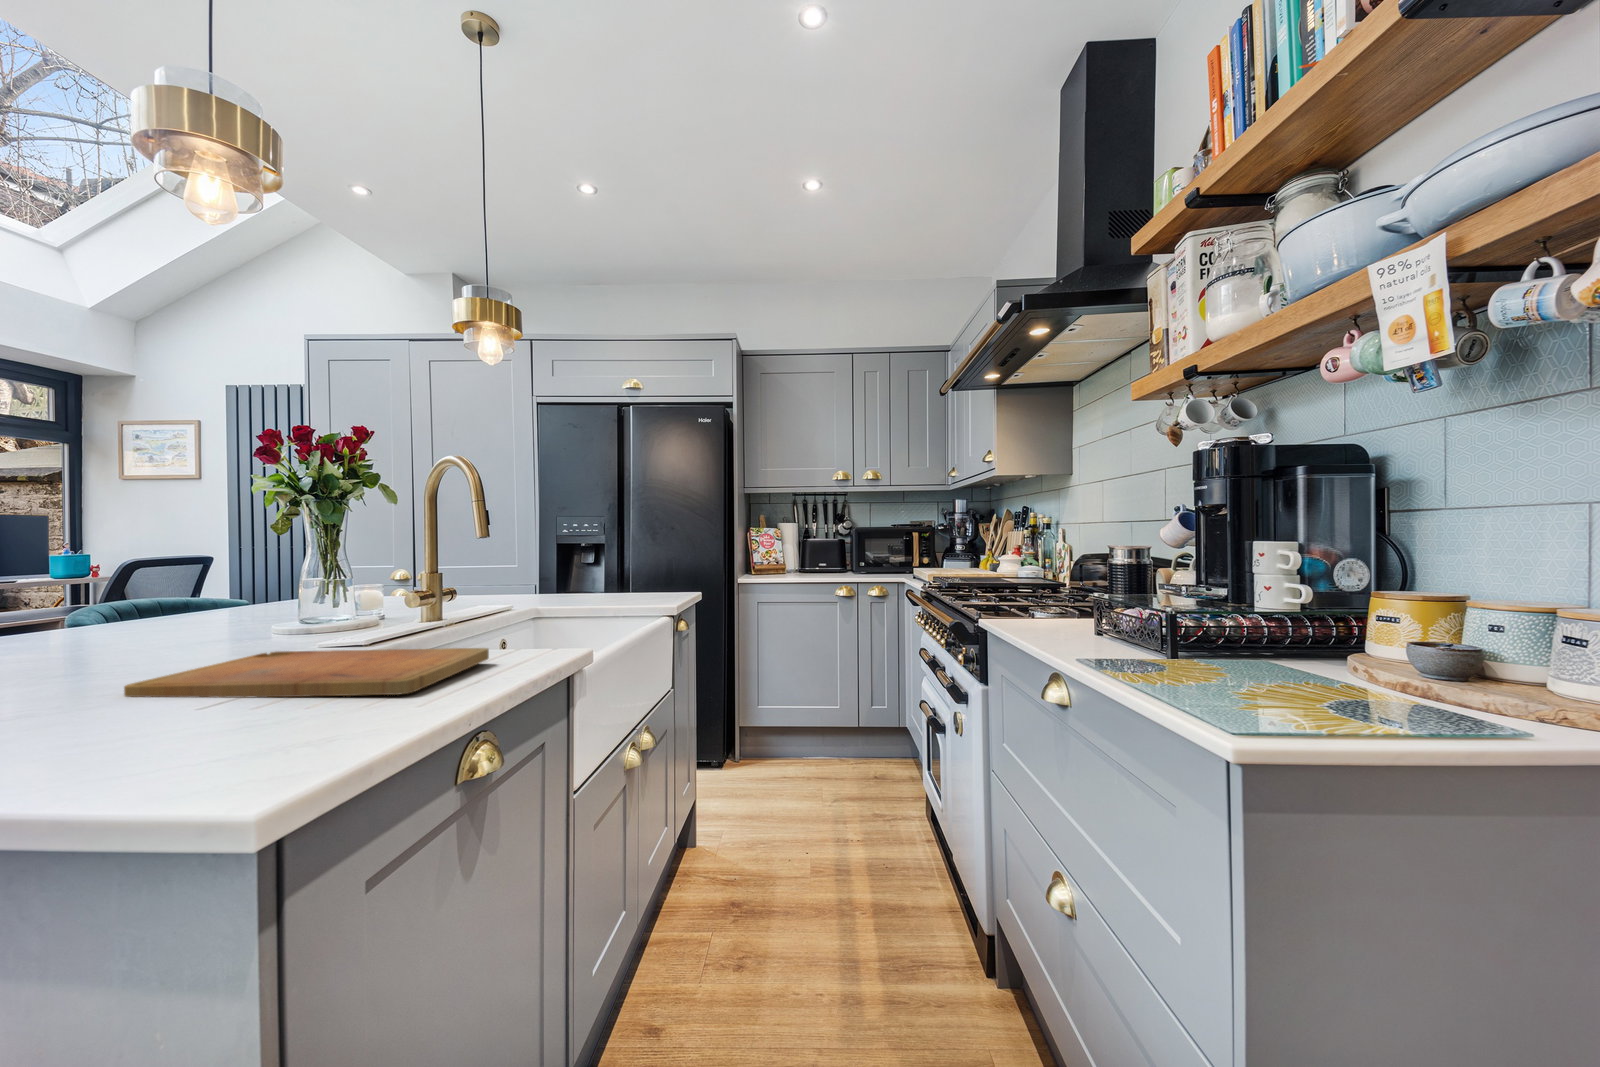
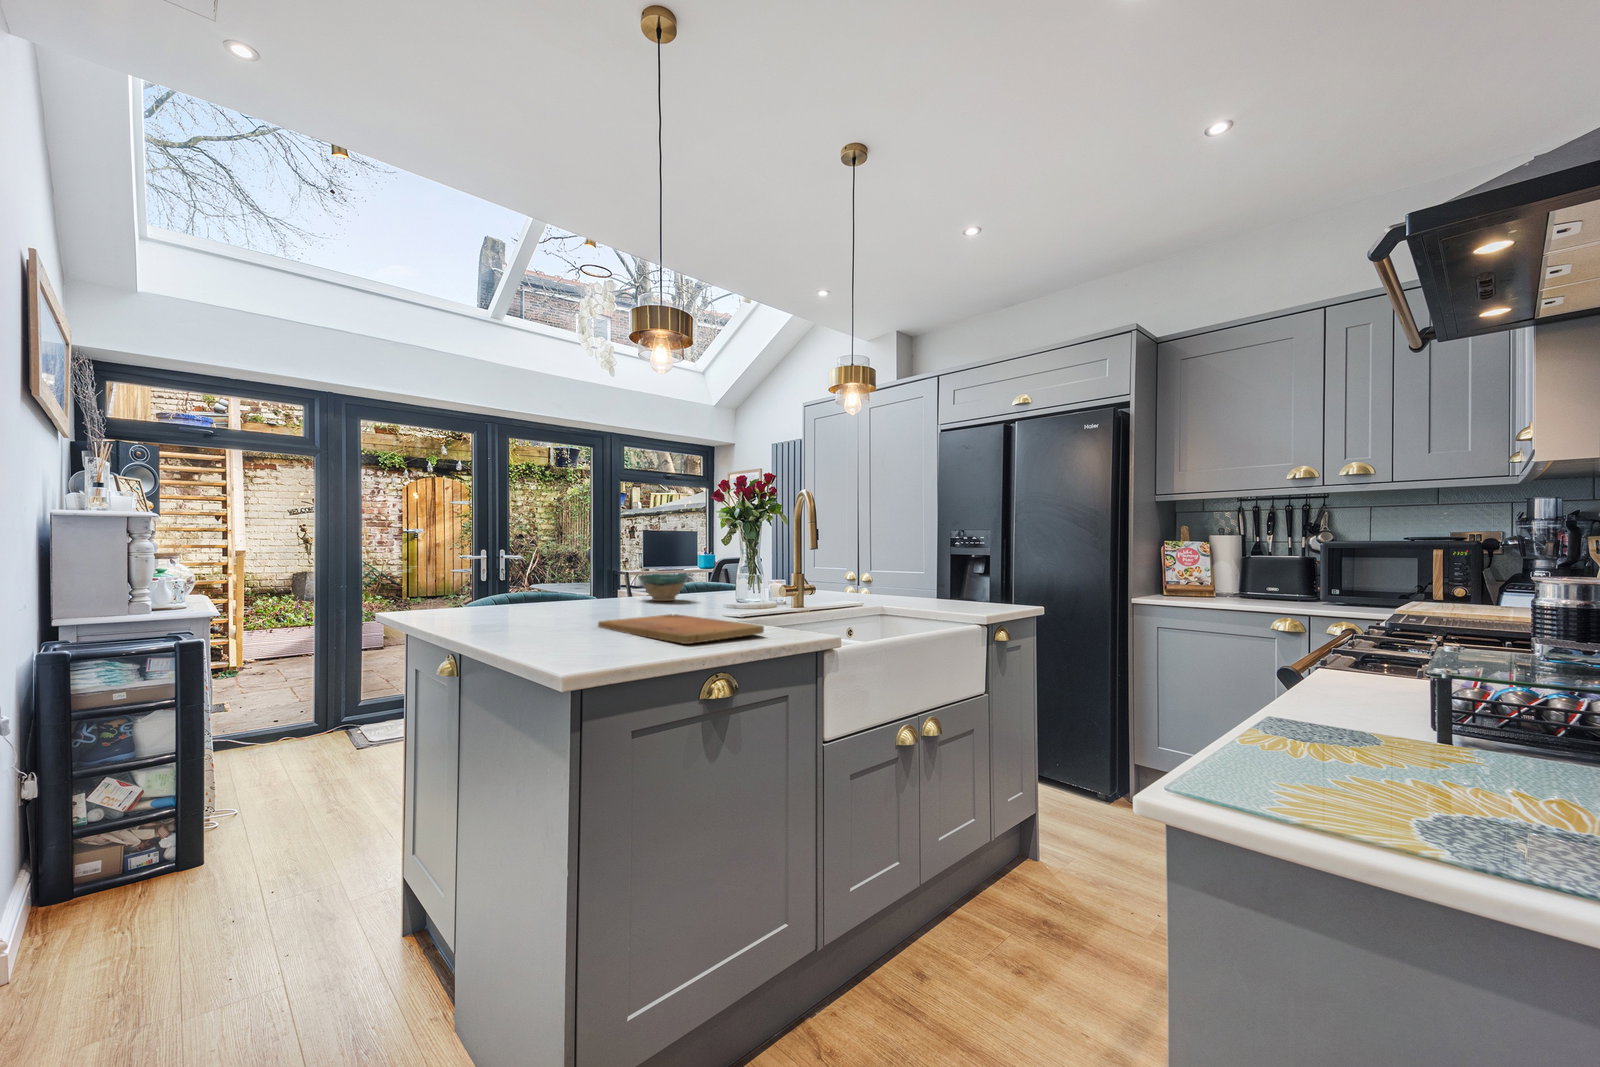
bowl: none [91,586,216,637] -> present [638,574,689,601]

